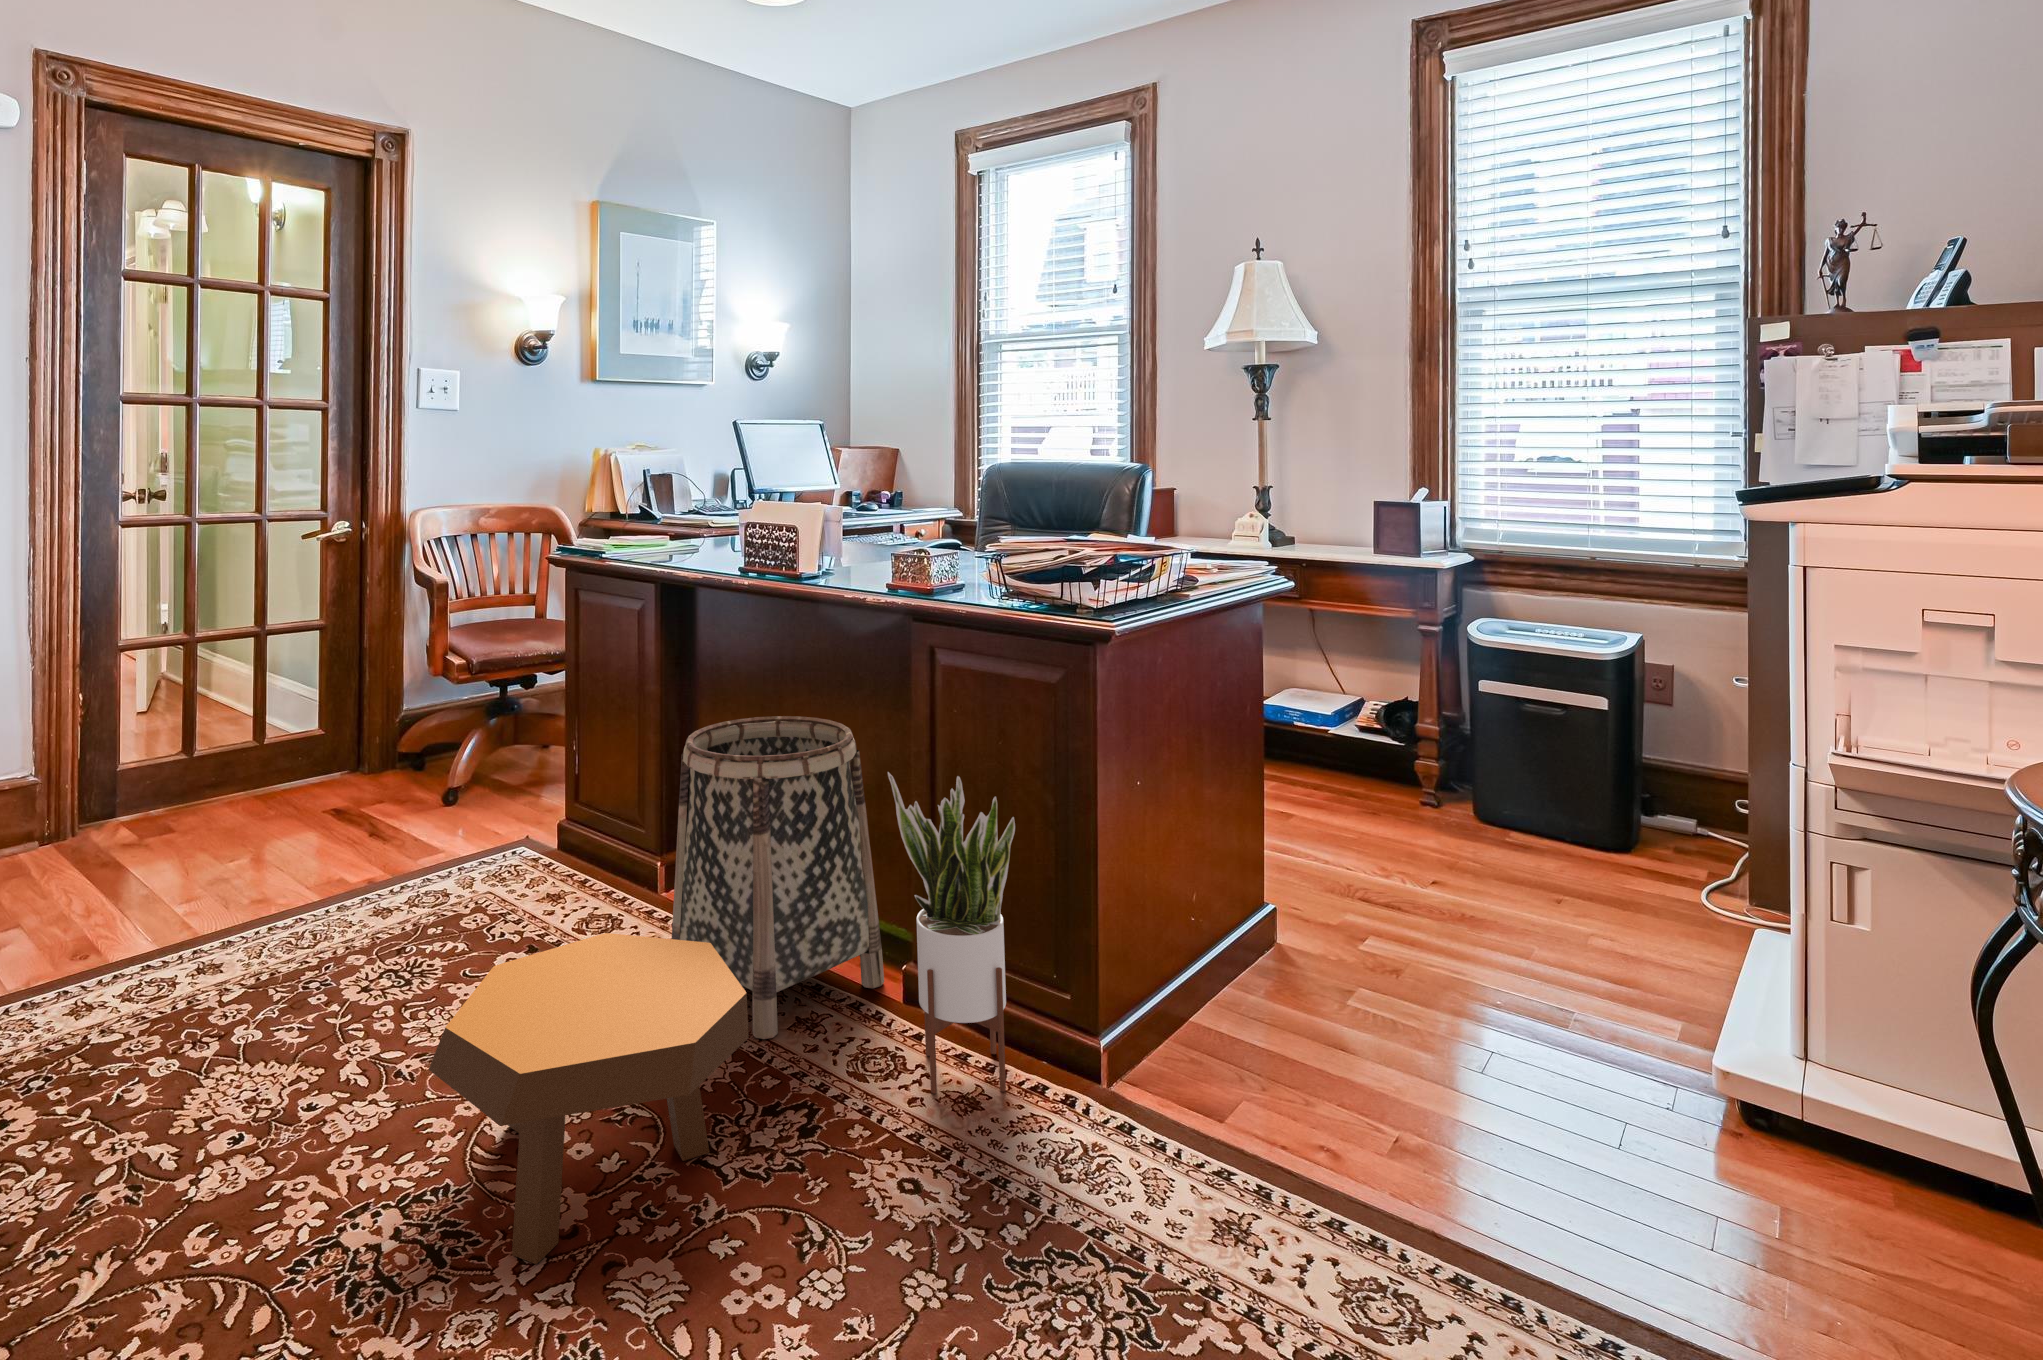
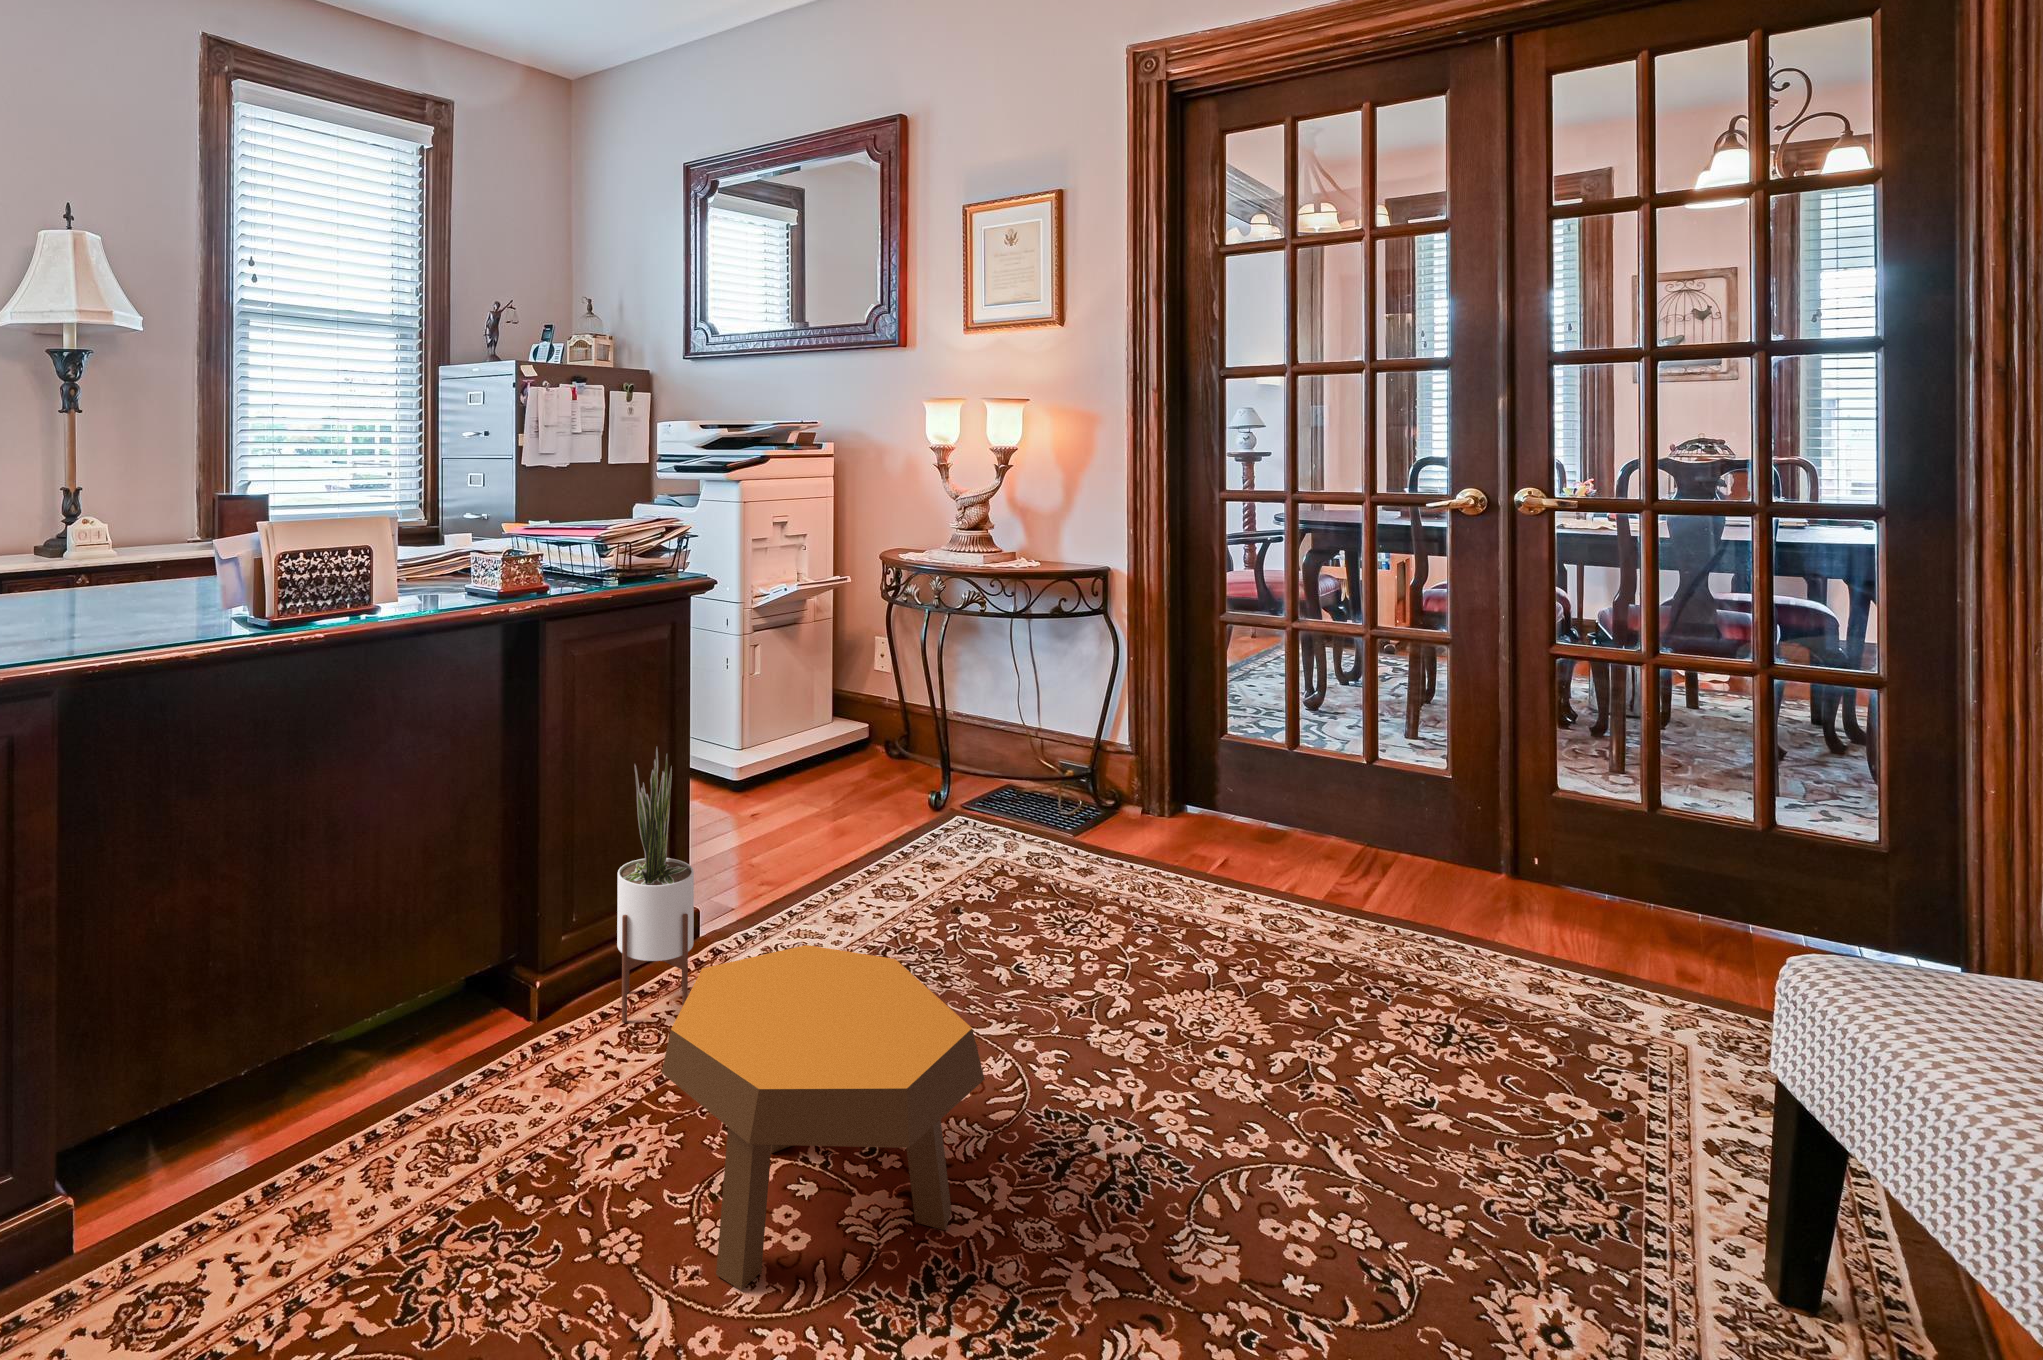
basket: present [672,716,884,1039] -> none [310,777,579,1204]

